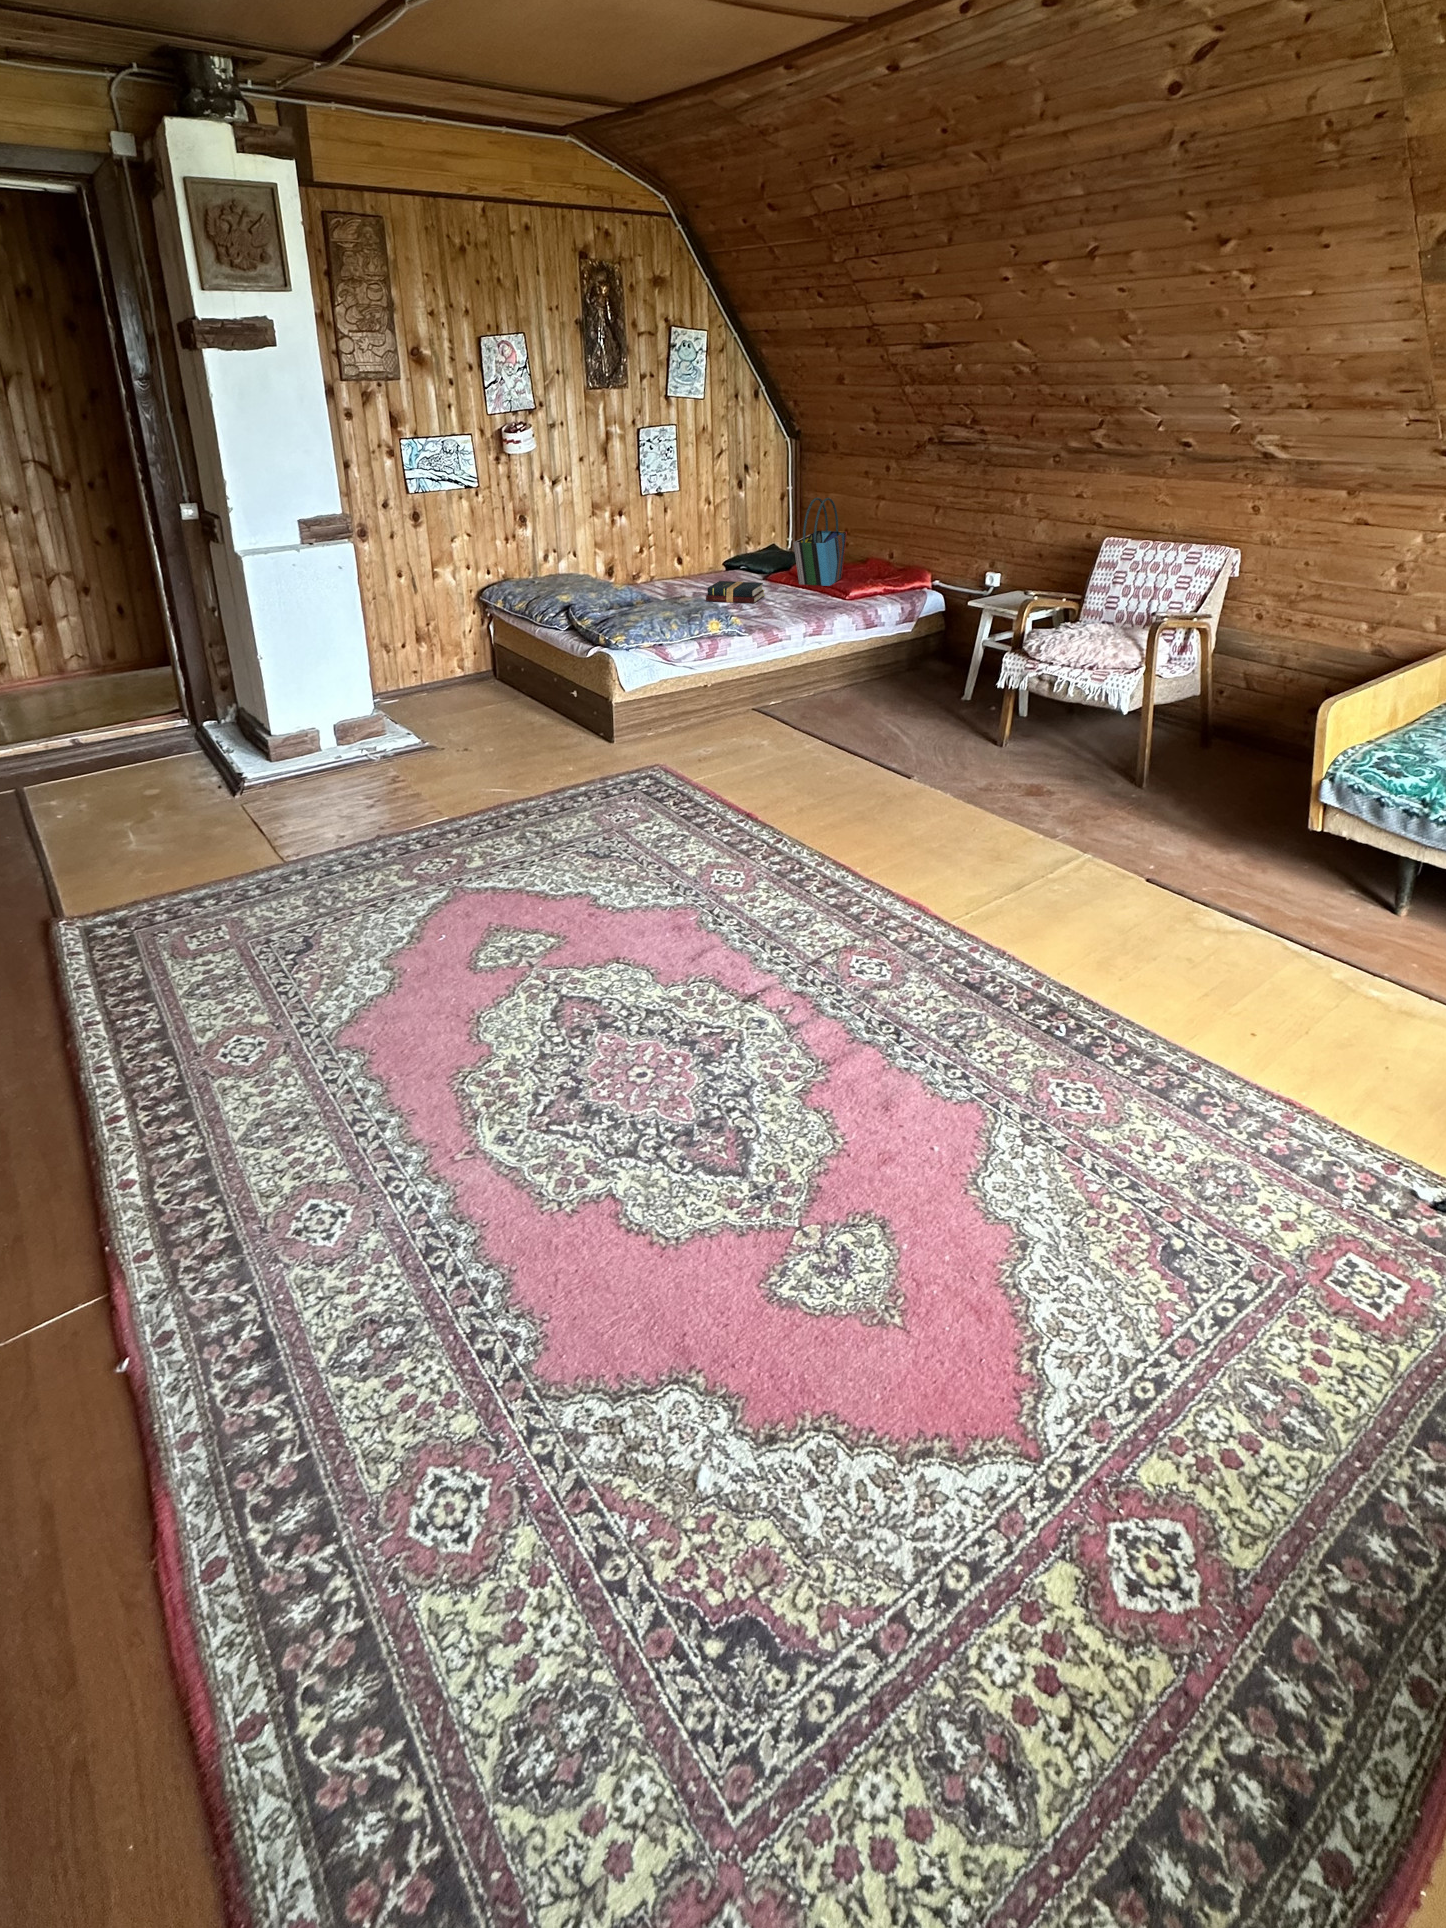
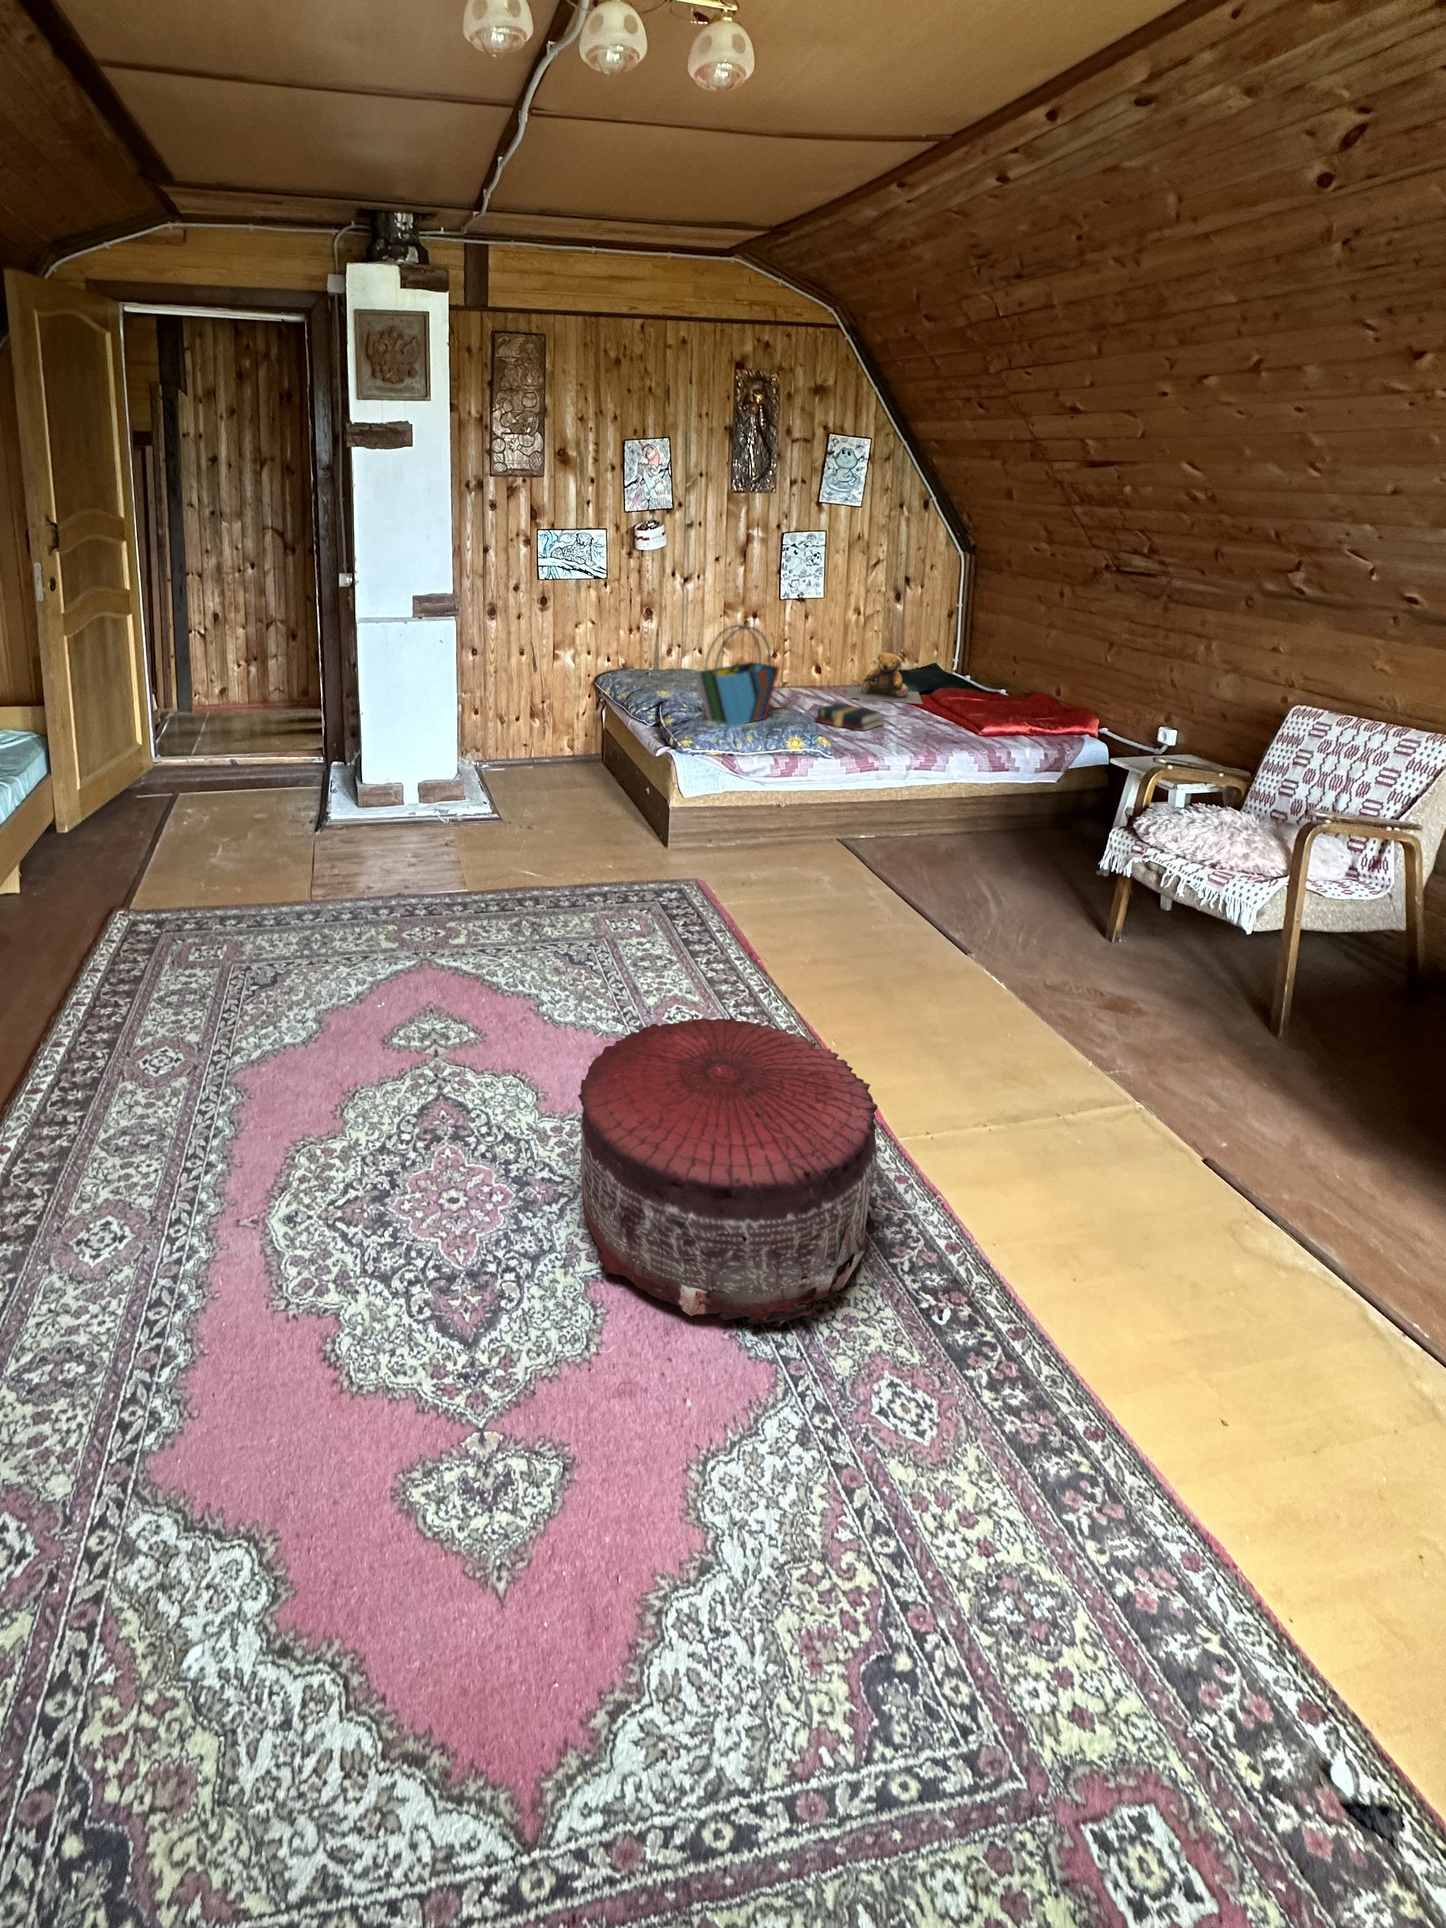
tote bag: present [793,498,847,586] -> present [696,625,779,725]
teddy bear: none [701,531,777,578] -> present [846,653,922,704]
pouf: none [736,854,1000,1091] -> present [578,1016,878,1325]

